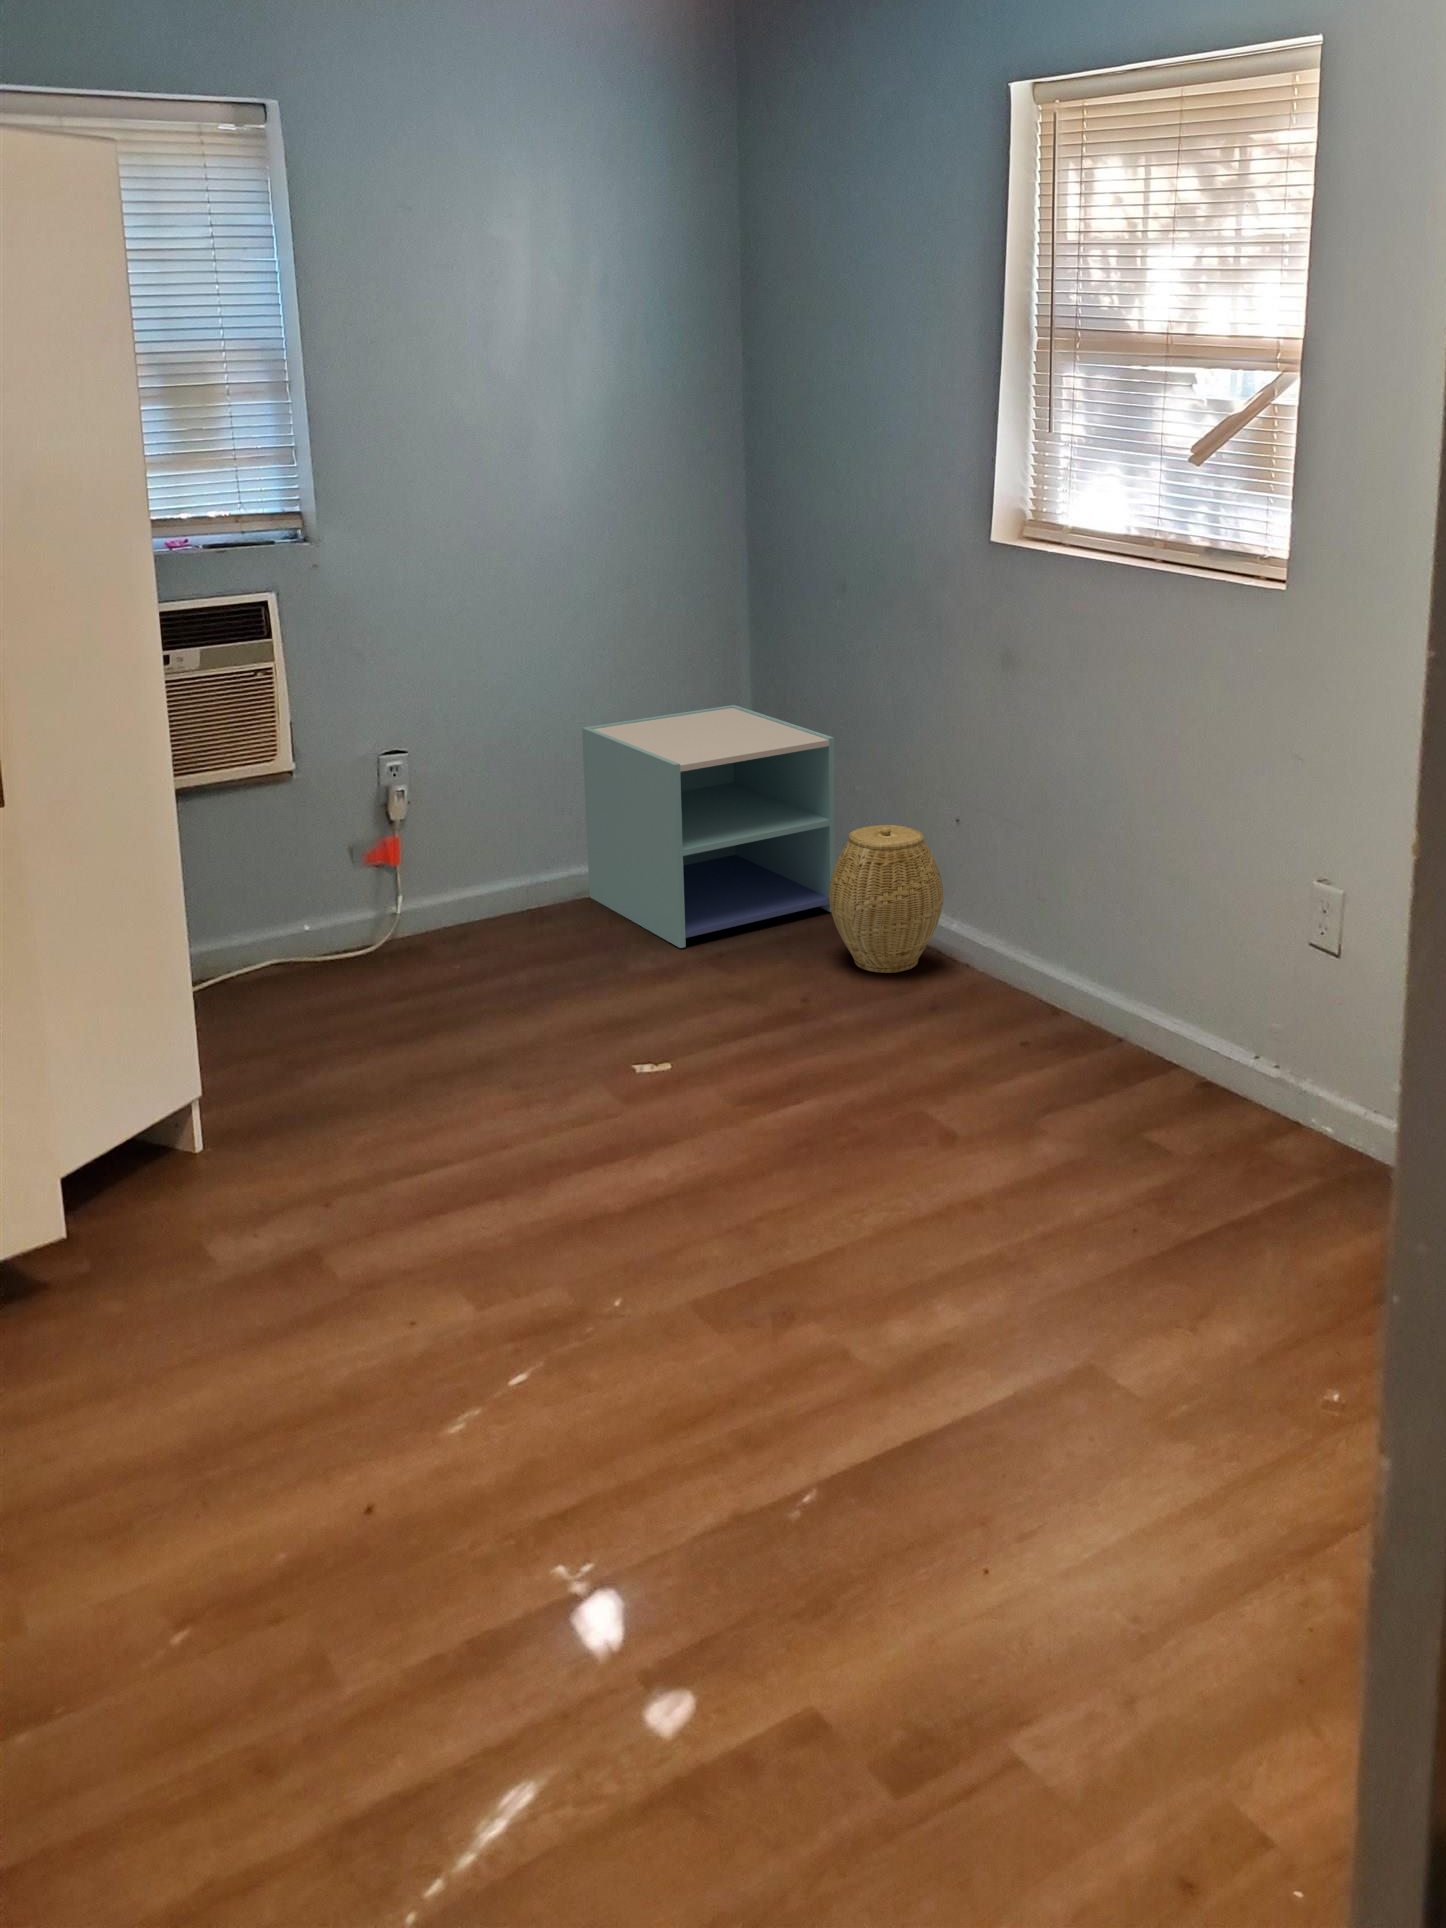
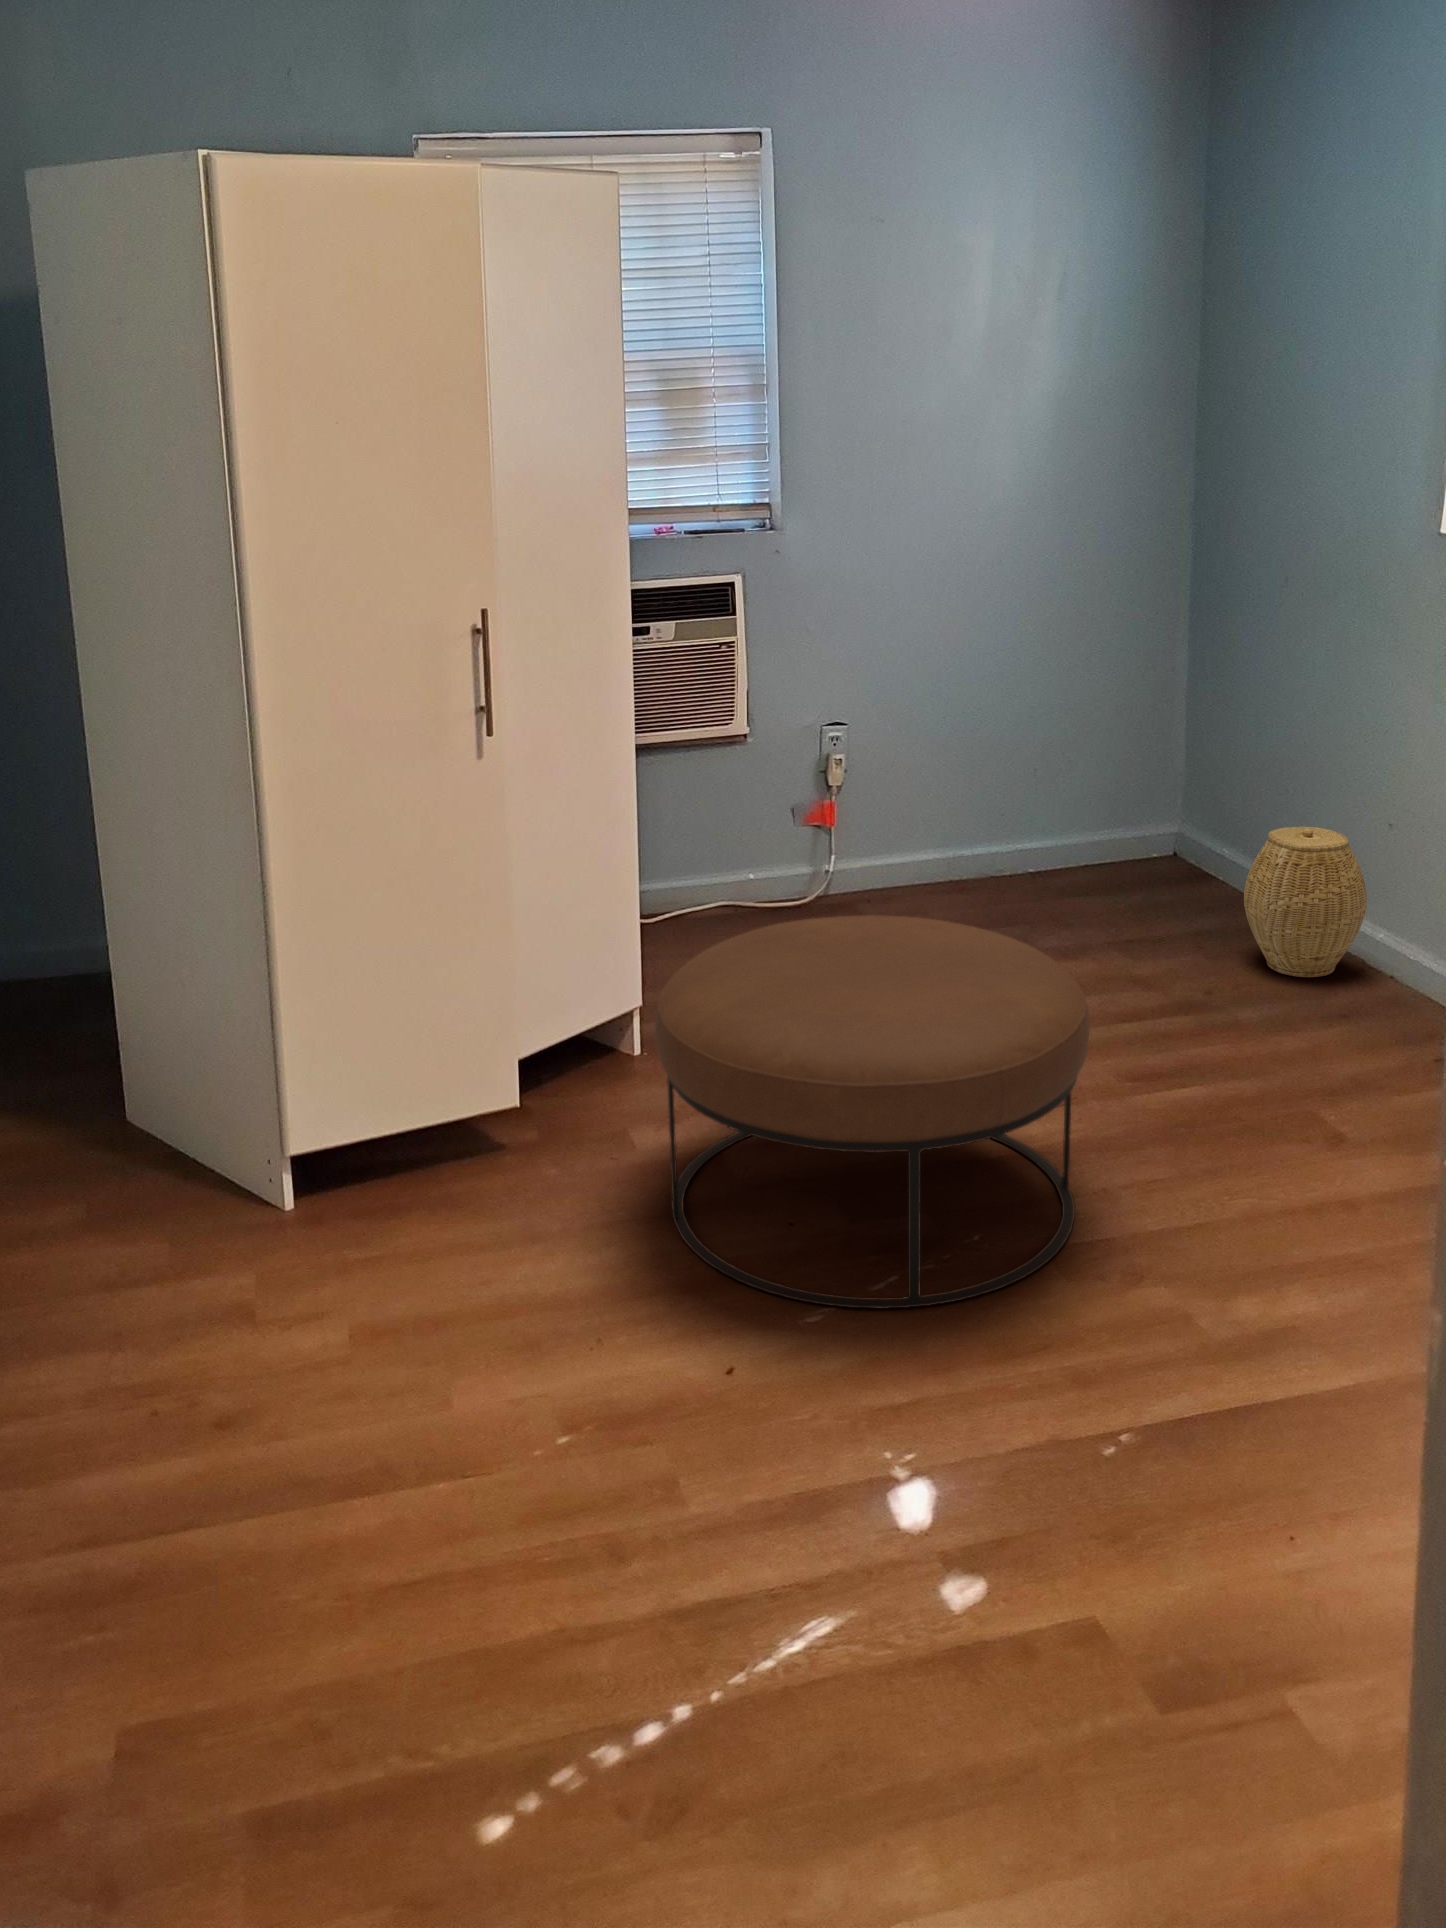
nightstand: present [582,705,835,948] -> none [1012,699,1265,932]
ottoman: none [238,961,721,1408] -> present [655,915,1090,1309]

